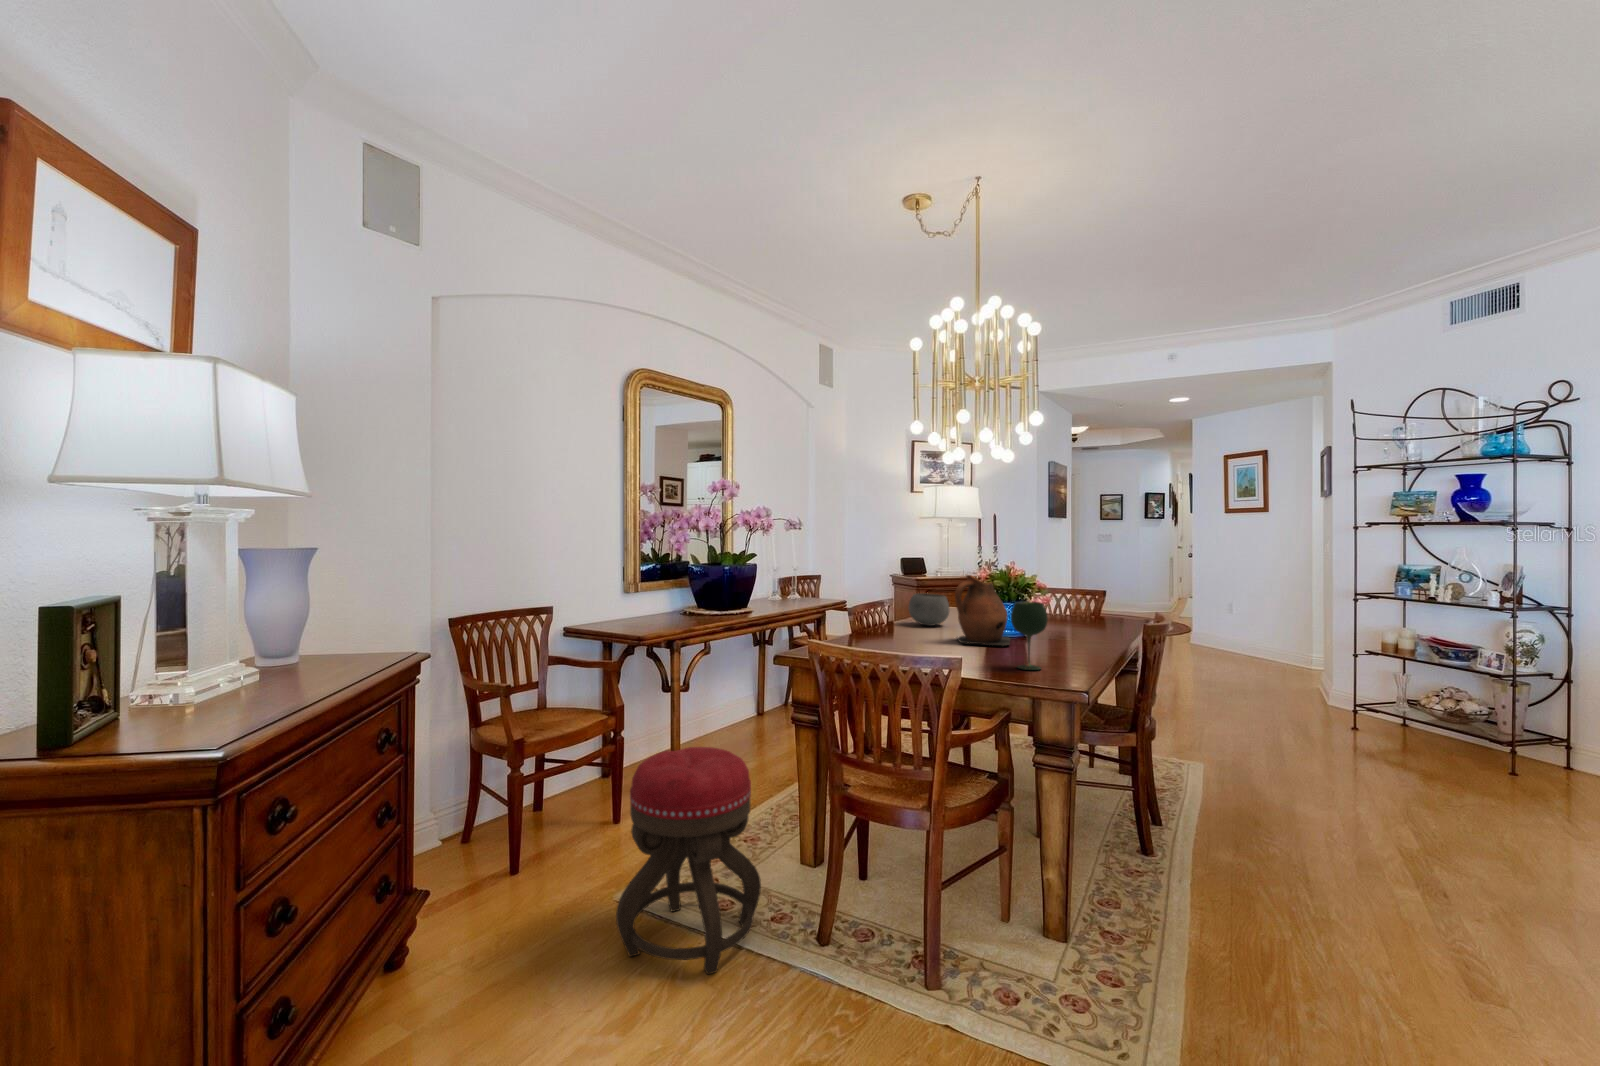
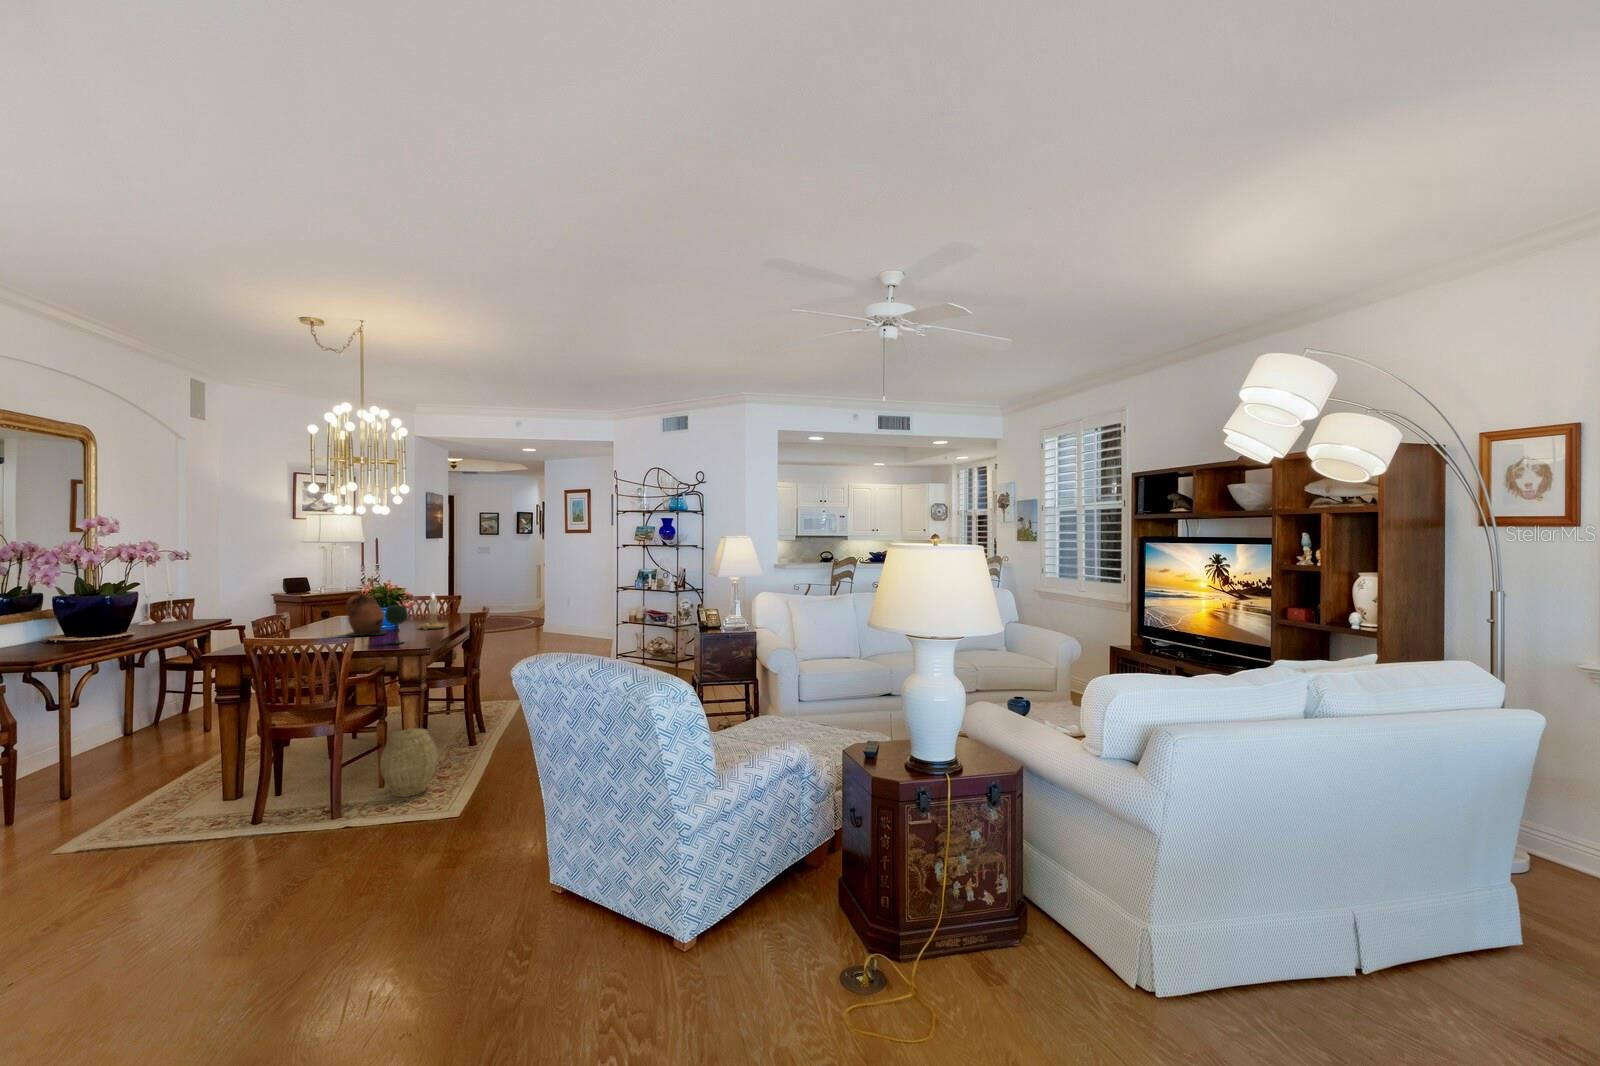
candlestick: none [1055,582,1104,645] -> present [419,593,447,630]
bowl: present [908,593,949,626] -> none [305,606,340,629]
ottoman: present [616,747,761,975] -> none [80,721,202,868]
woven basket: none [1004,835,1107,979] -> present [380,728,438,797]

